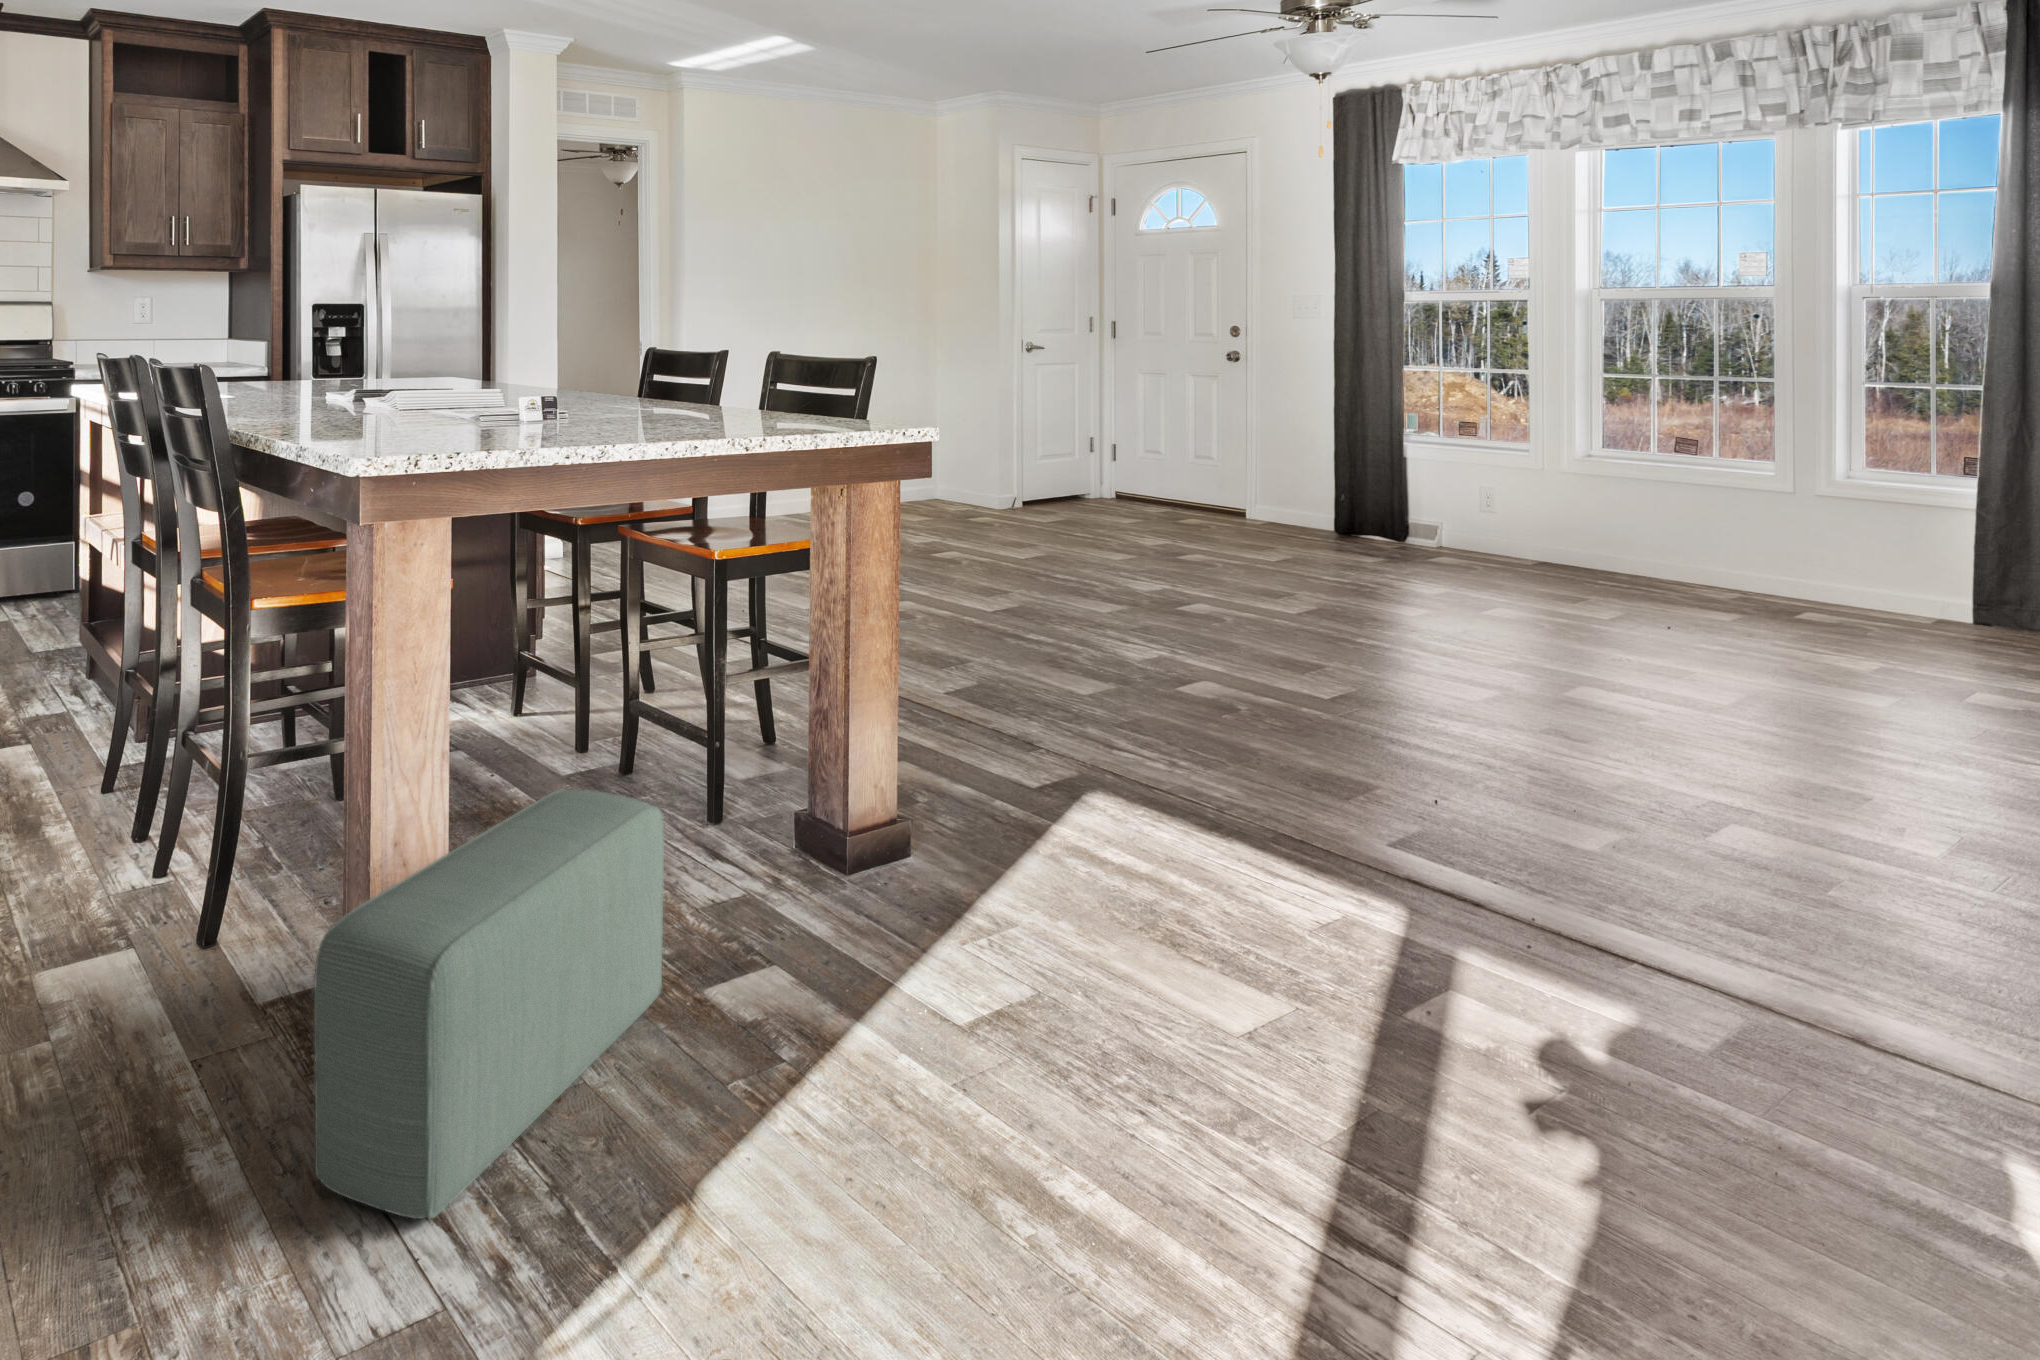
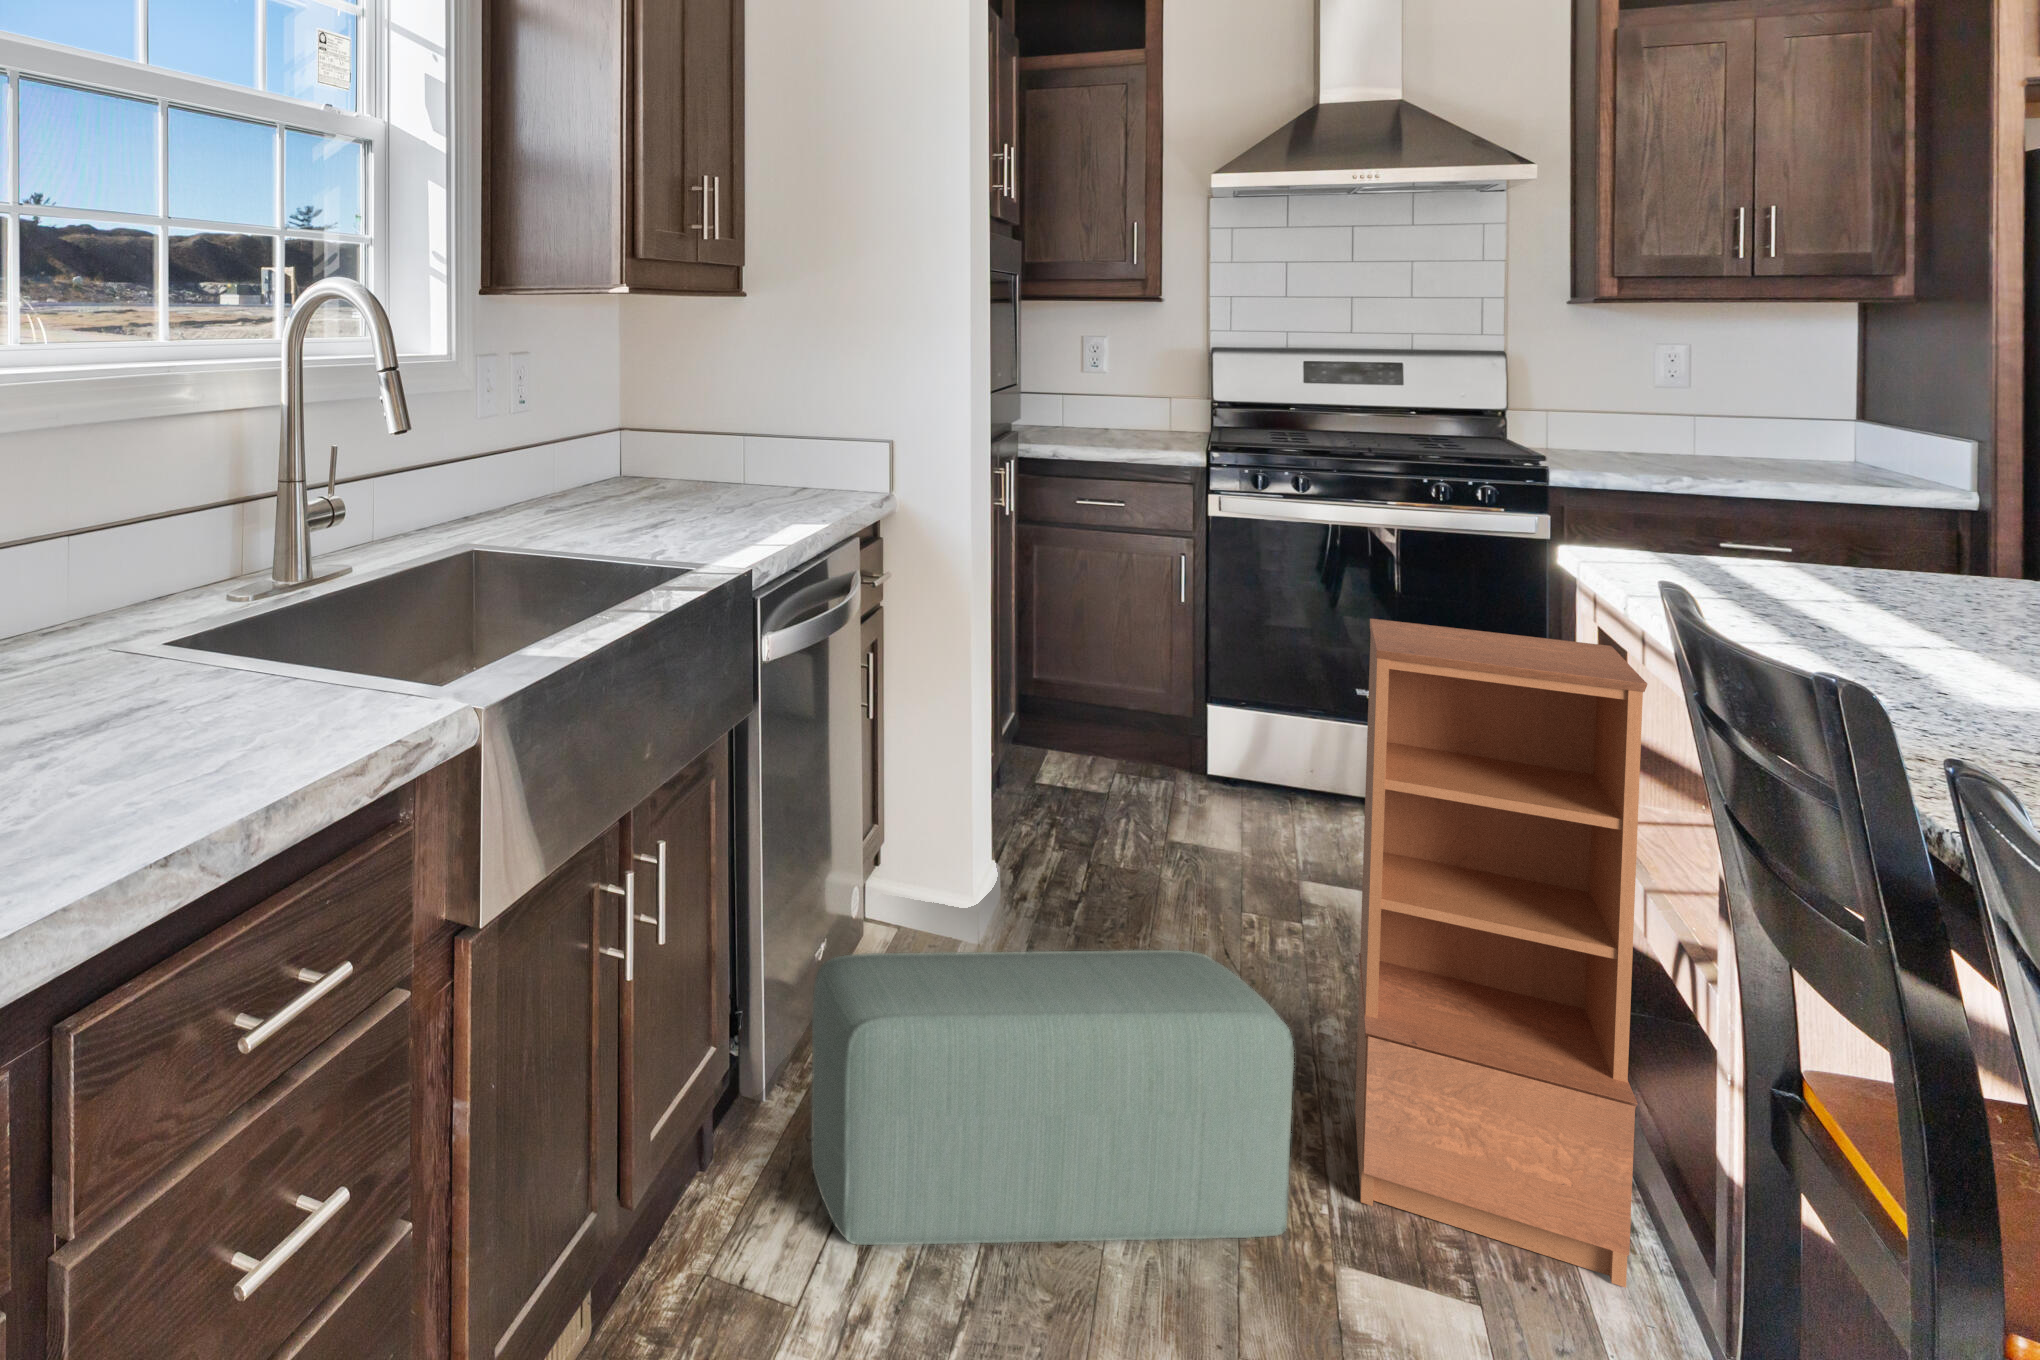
bookcase: none [605,462,816,946] -> present [1355,619,1647,1288]

